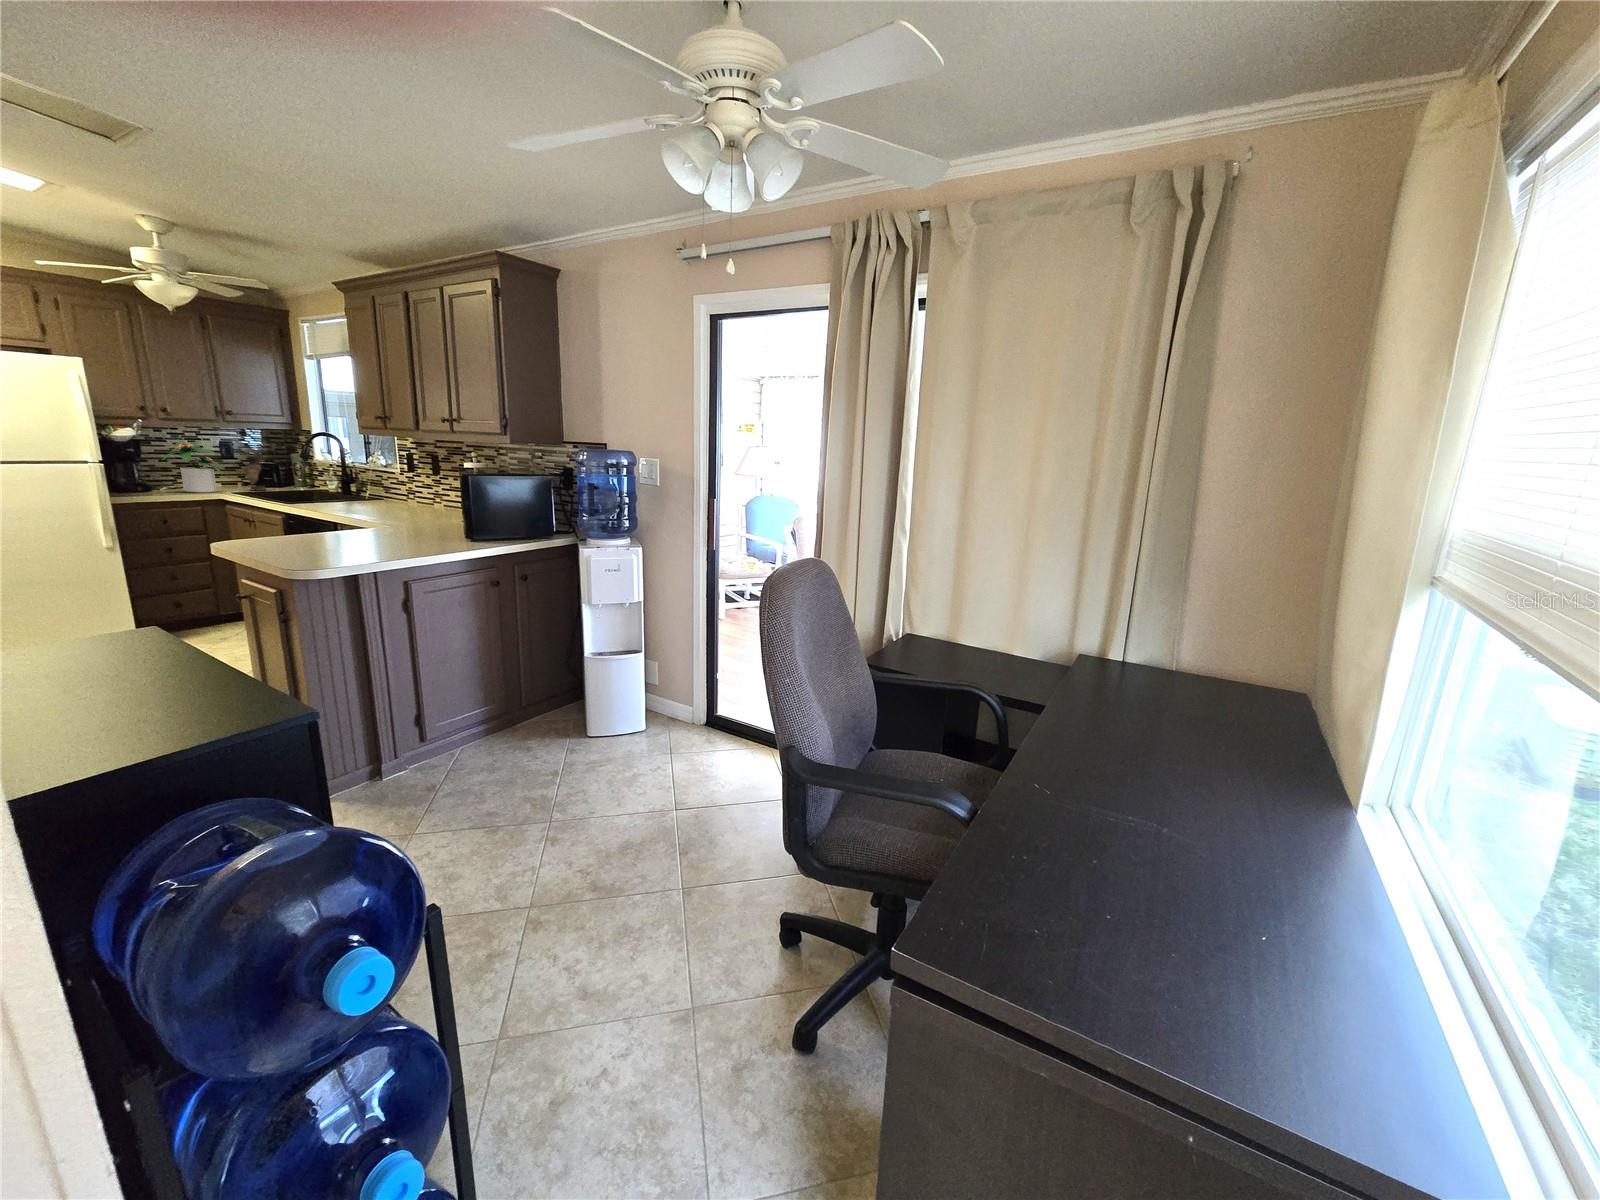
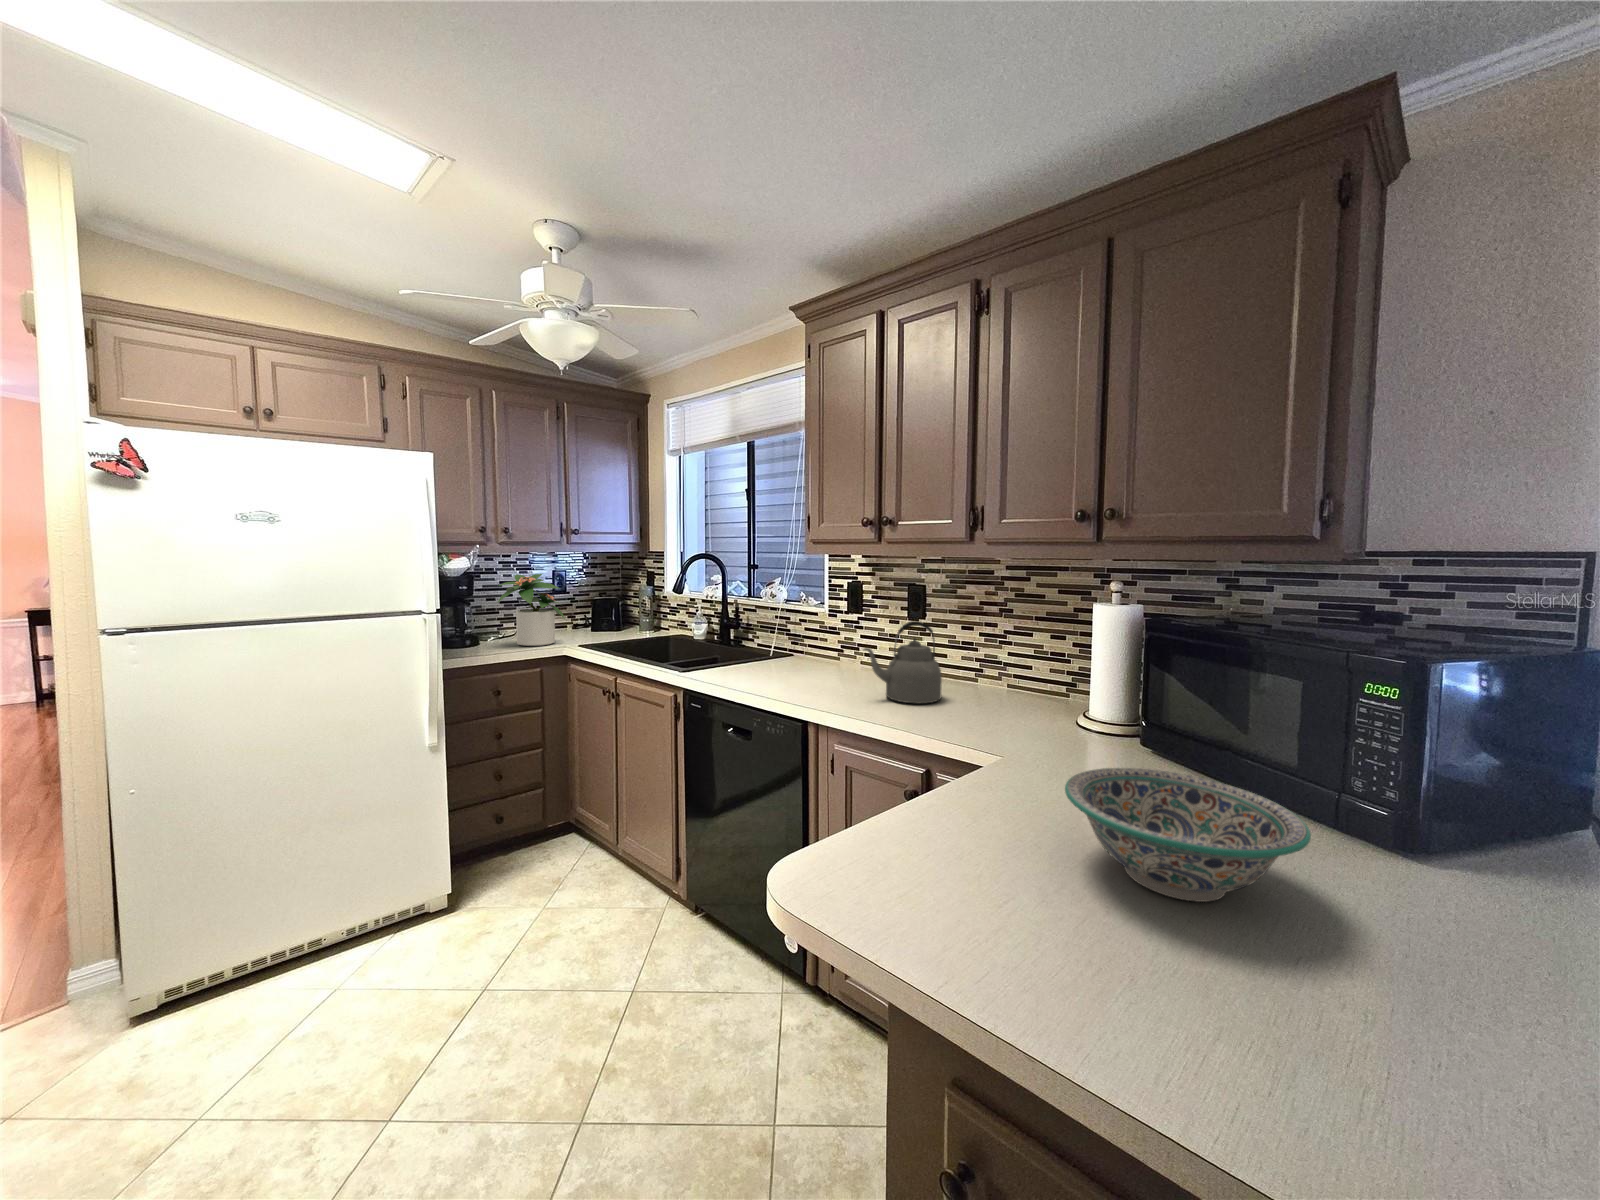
ceramic pitcher: present [244,450,266,491] -> none [584,581,608,637]
kettle: none [368,470,419,511] -> present [863,621,942,703]
decorative bowl: none [318,506,394,533] -> present [1065,768,1311,902]

